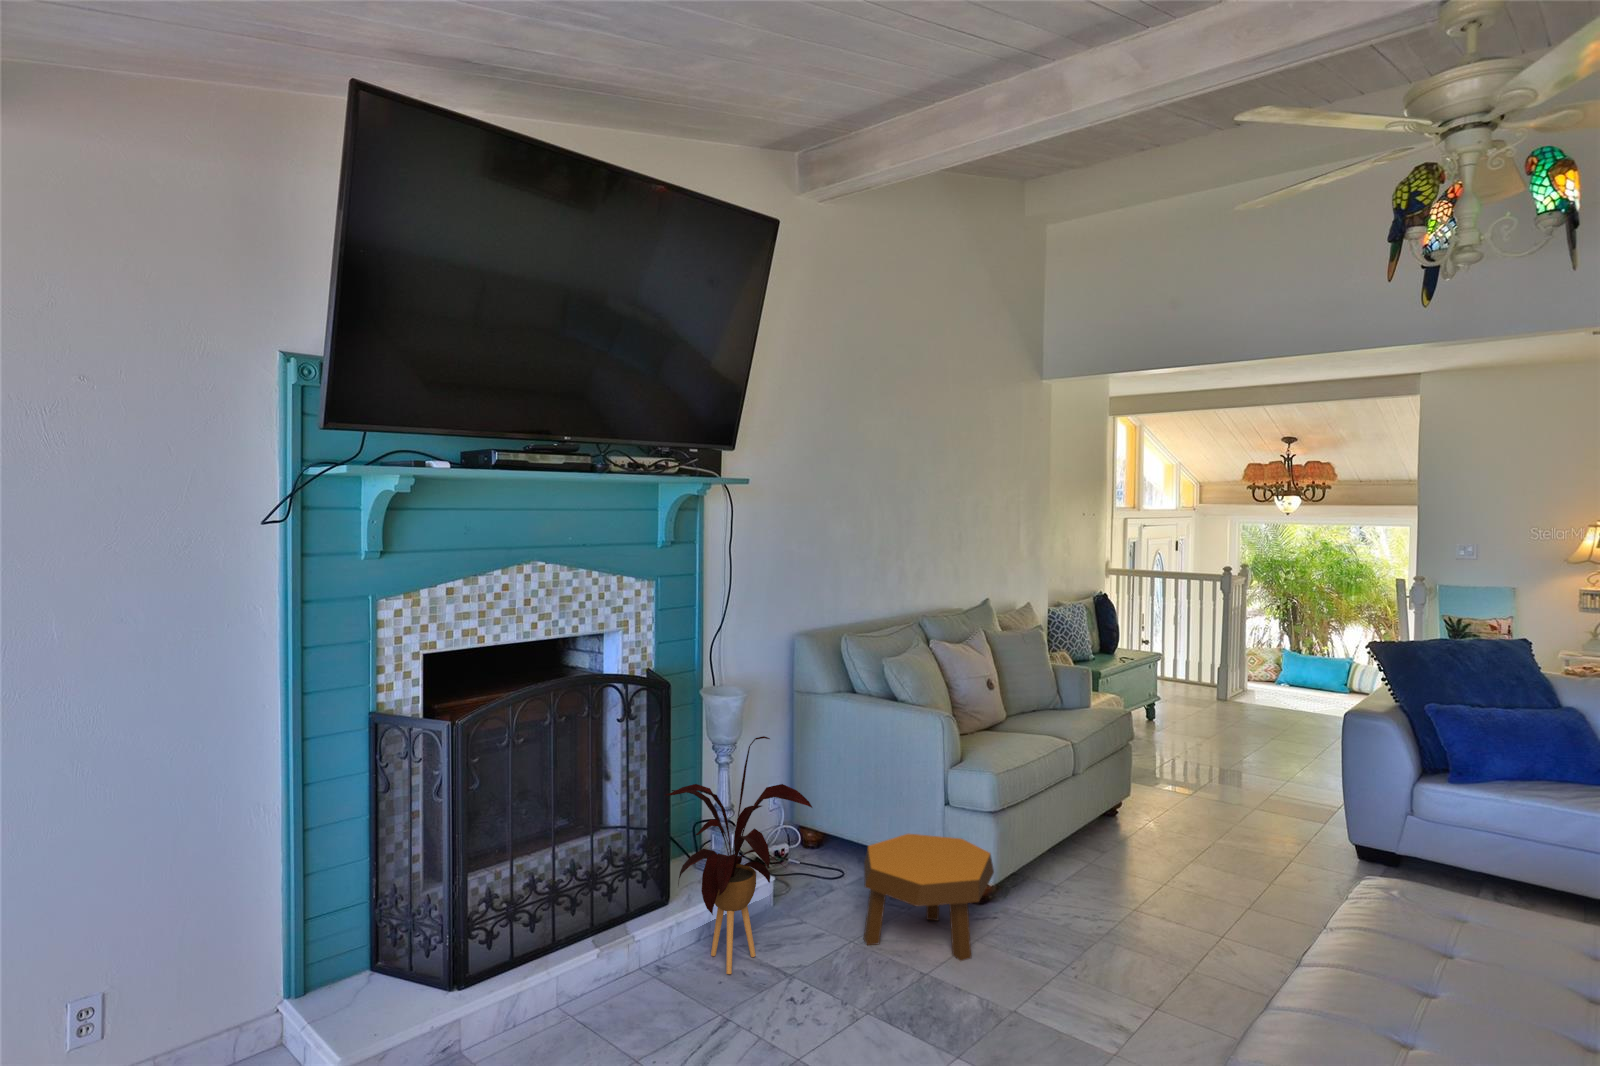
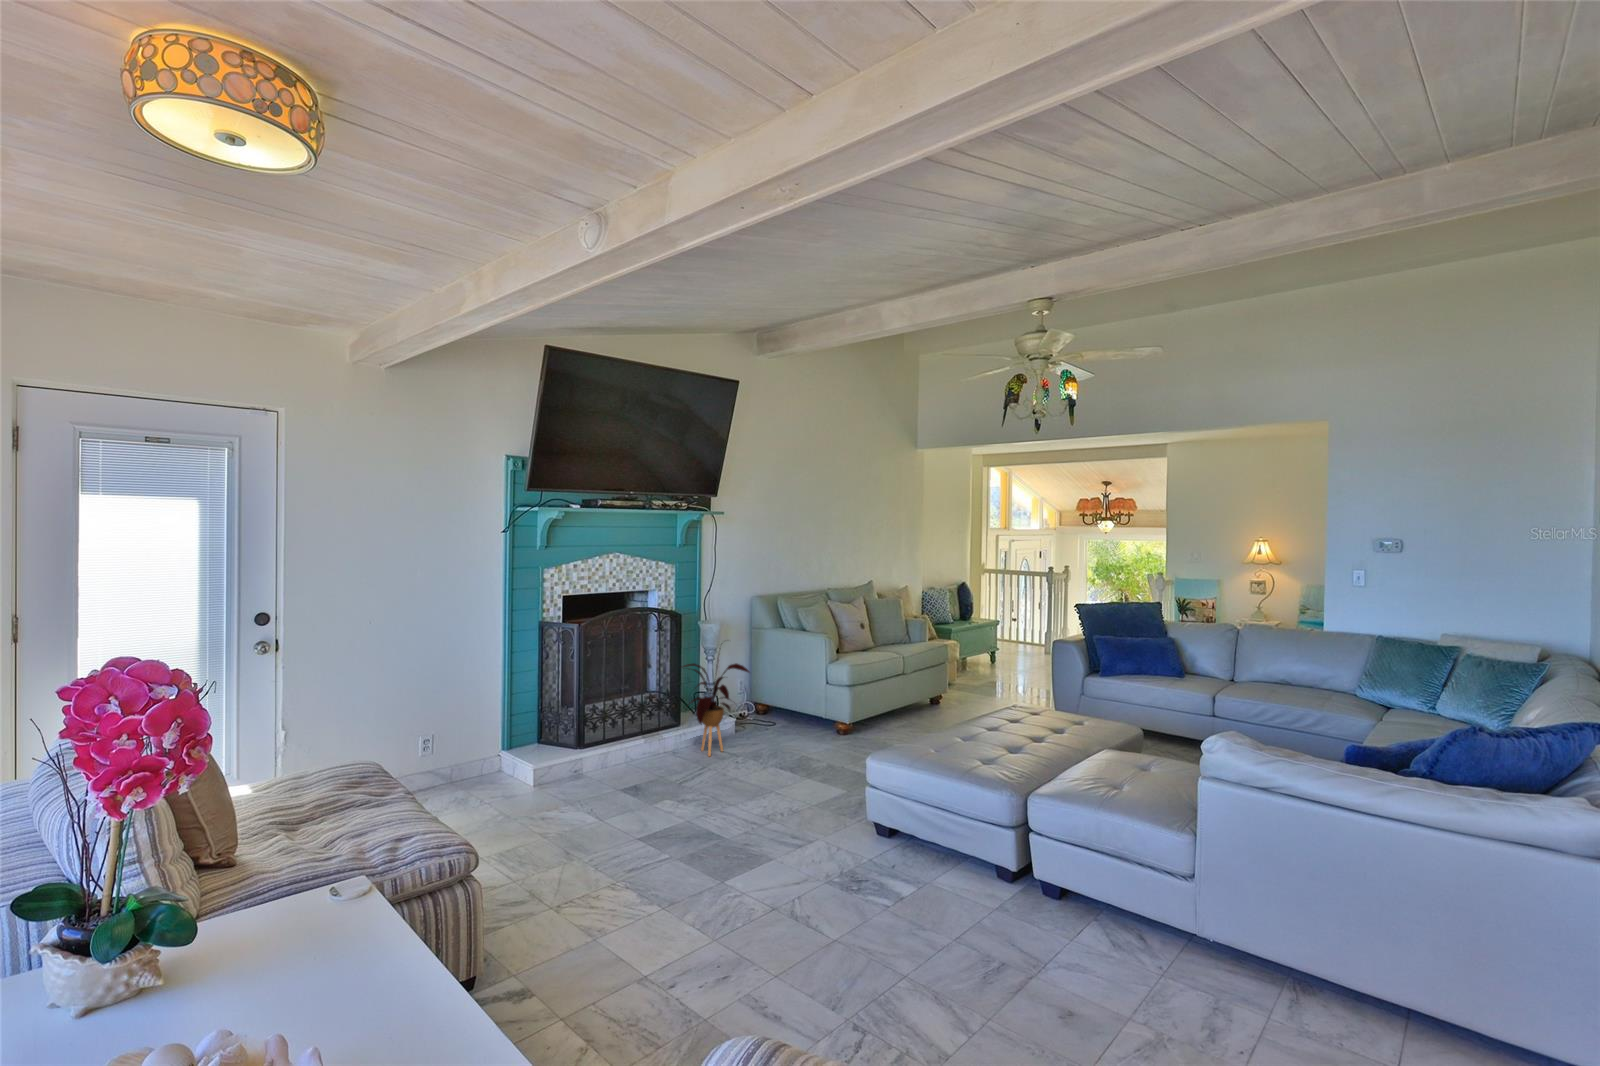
footstool: present [864,834,994,961] -> none [779,698,847,754]

